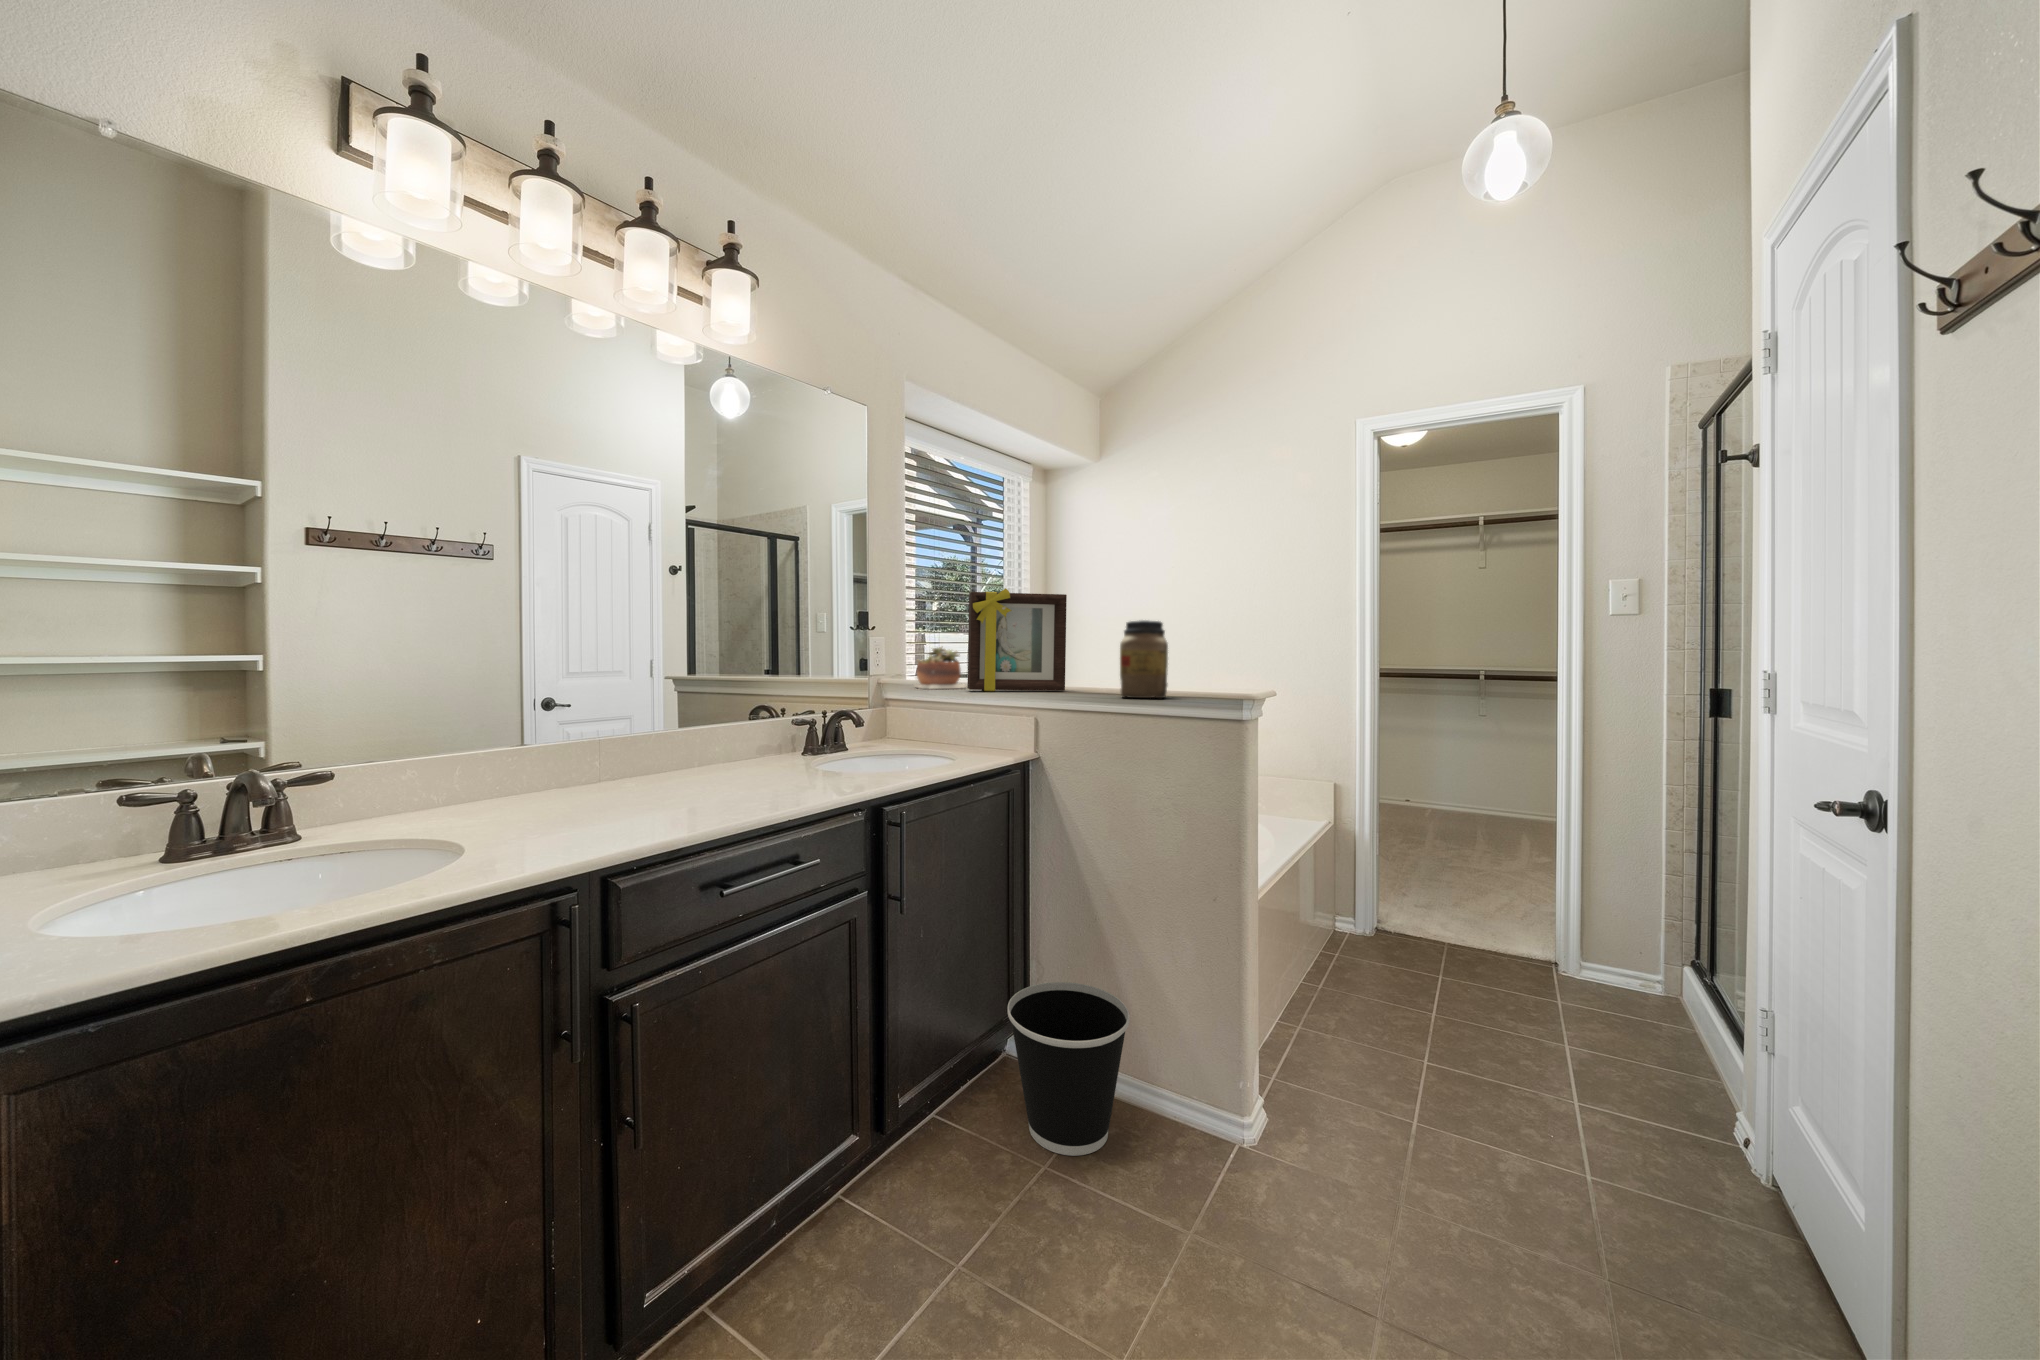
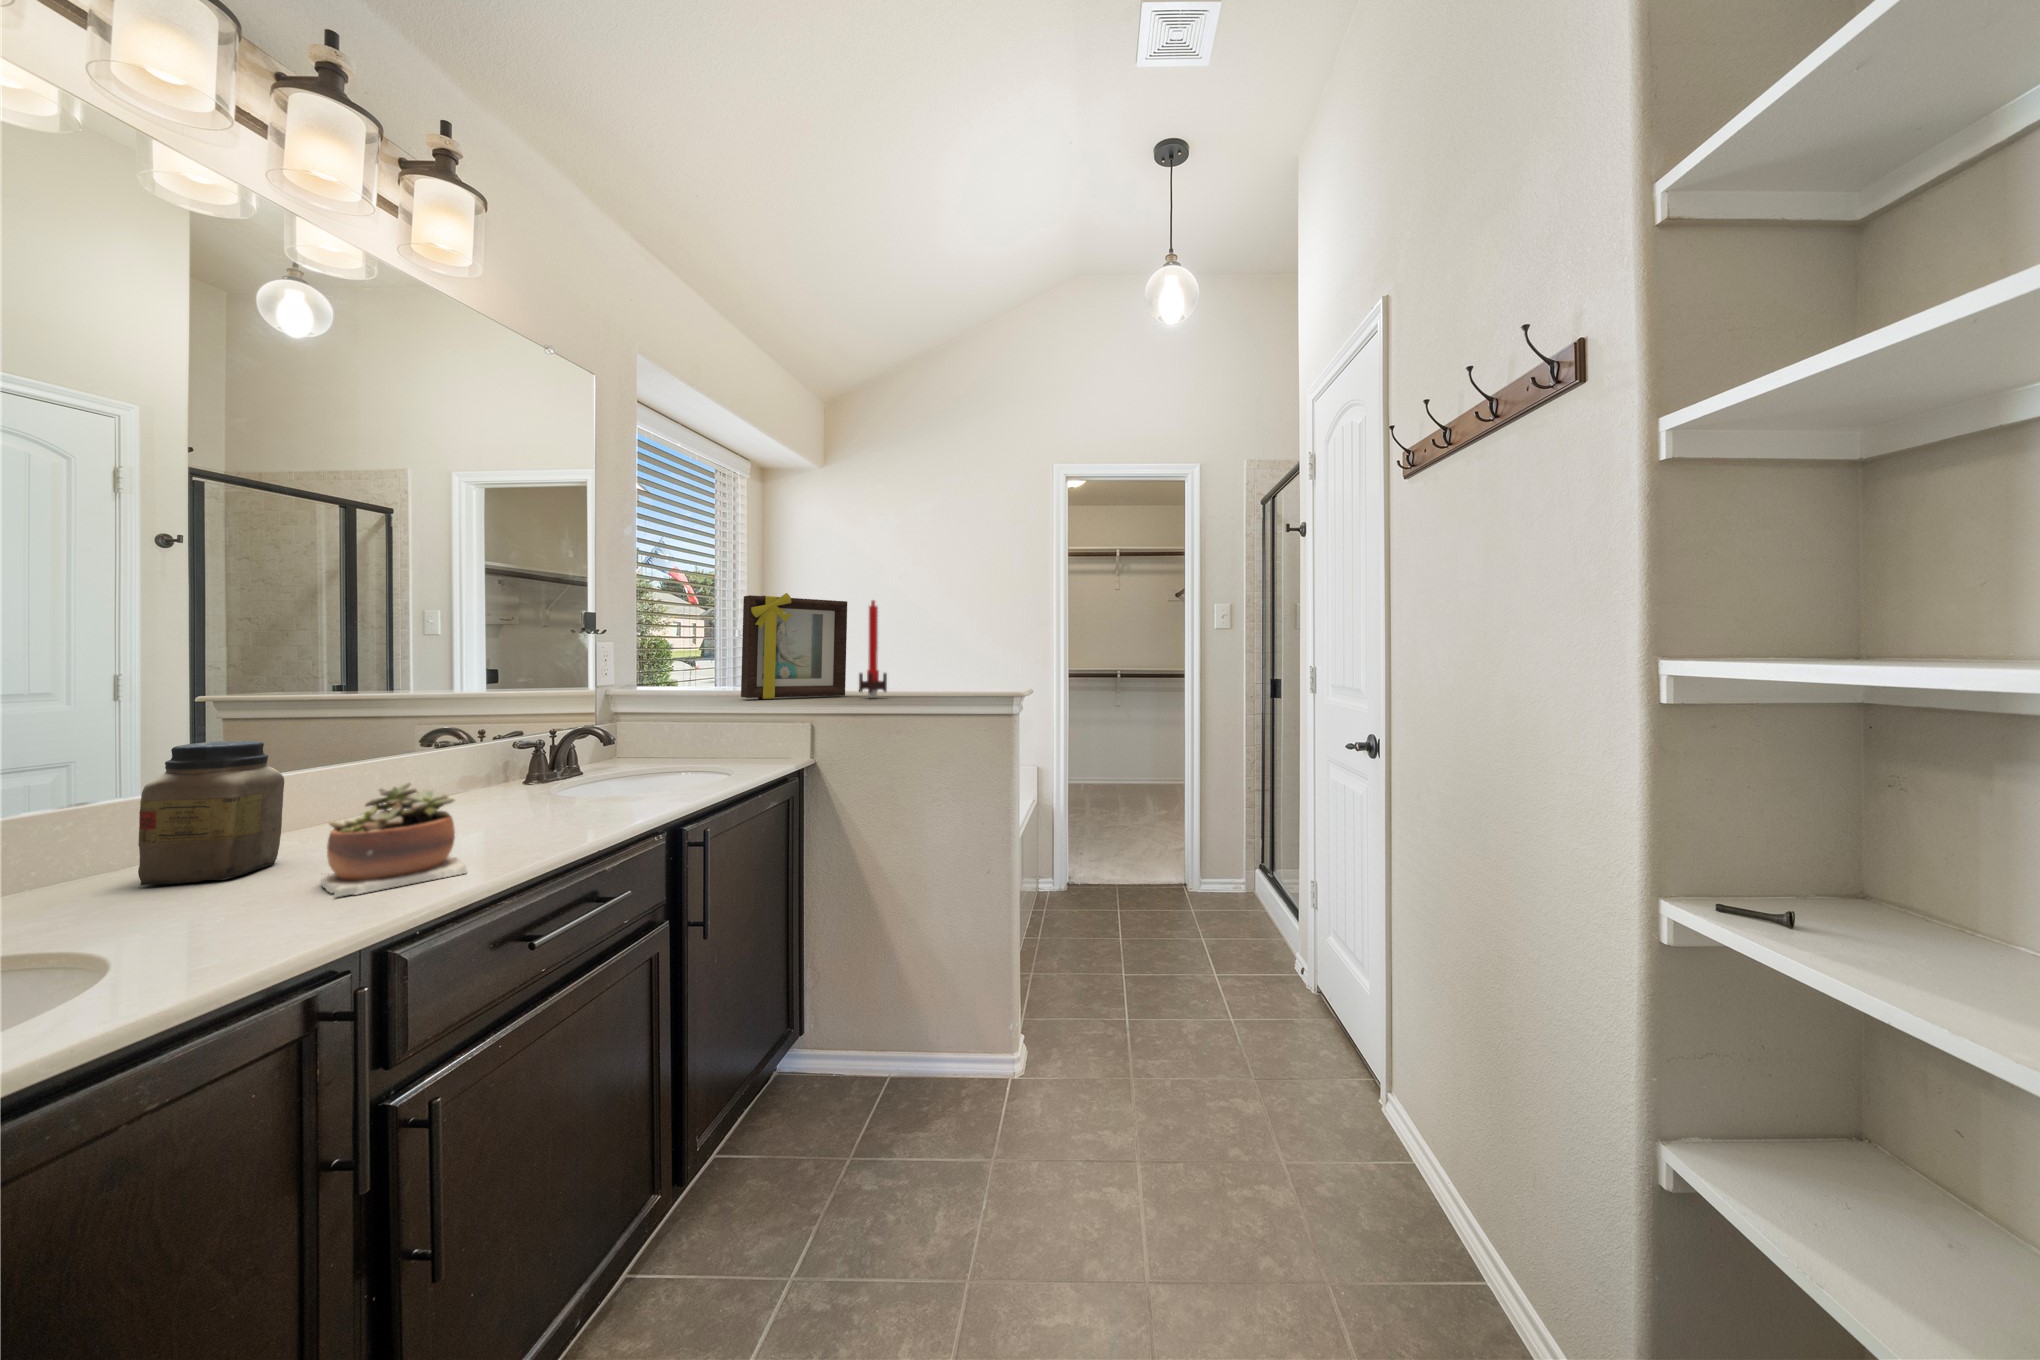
candle: none [1072,592,1100,694] -> present [859,600,887,698]
jar: present [1120,620,1168,698] -> present [138,741,284,886]
succulent plant: present [915,647,966,689] -> present [321,783,467,897]
wastebasket: present [1008,982,1130,1156] -> none [802,977,923,1142]

